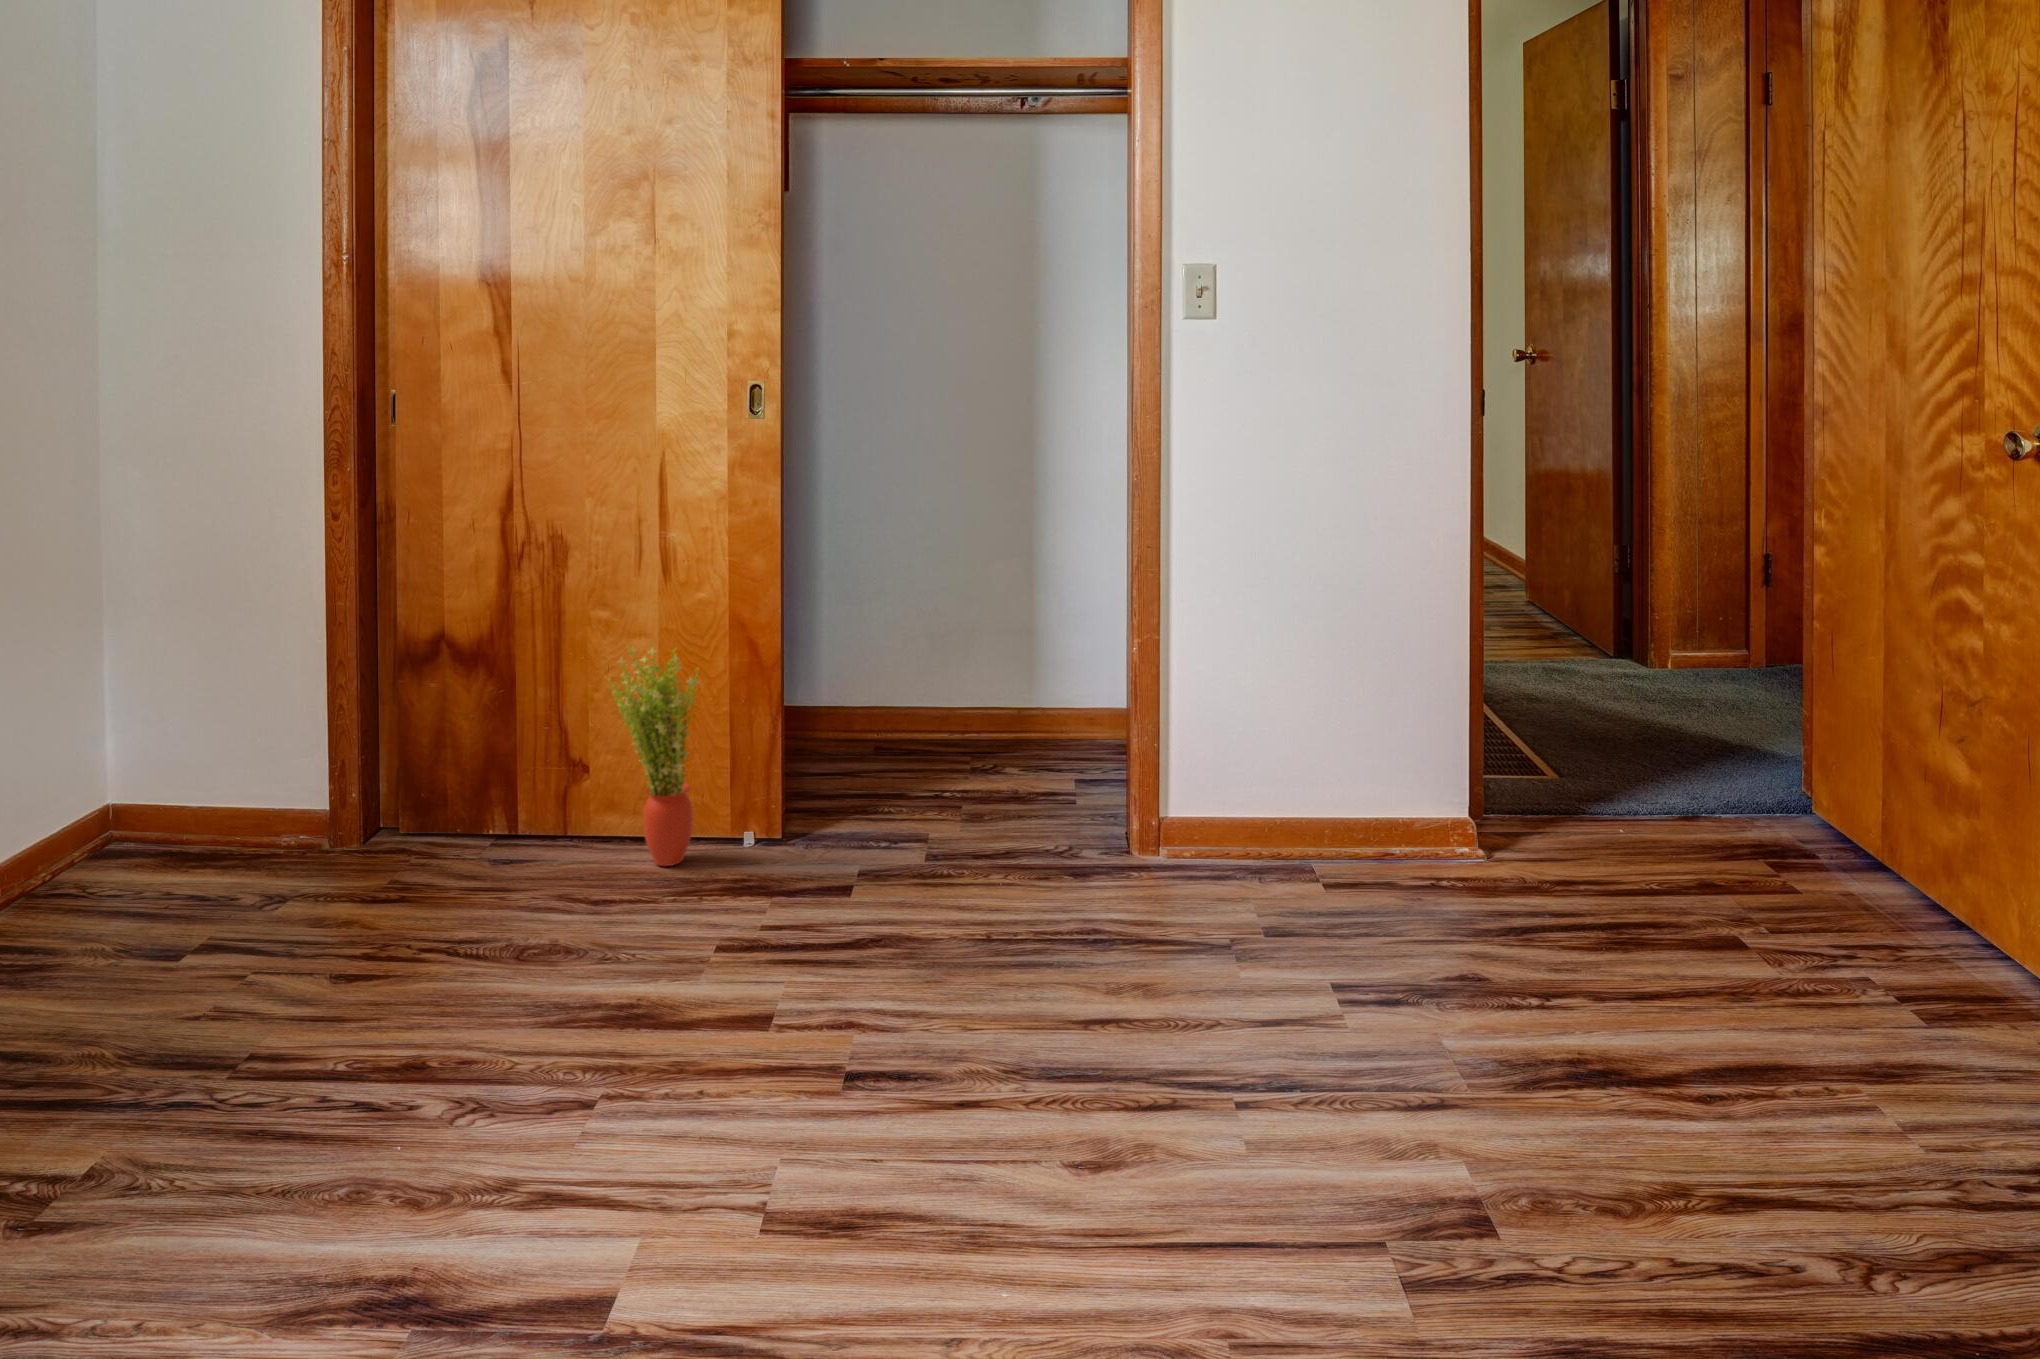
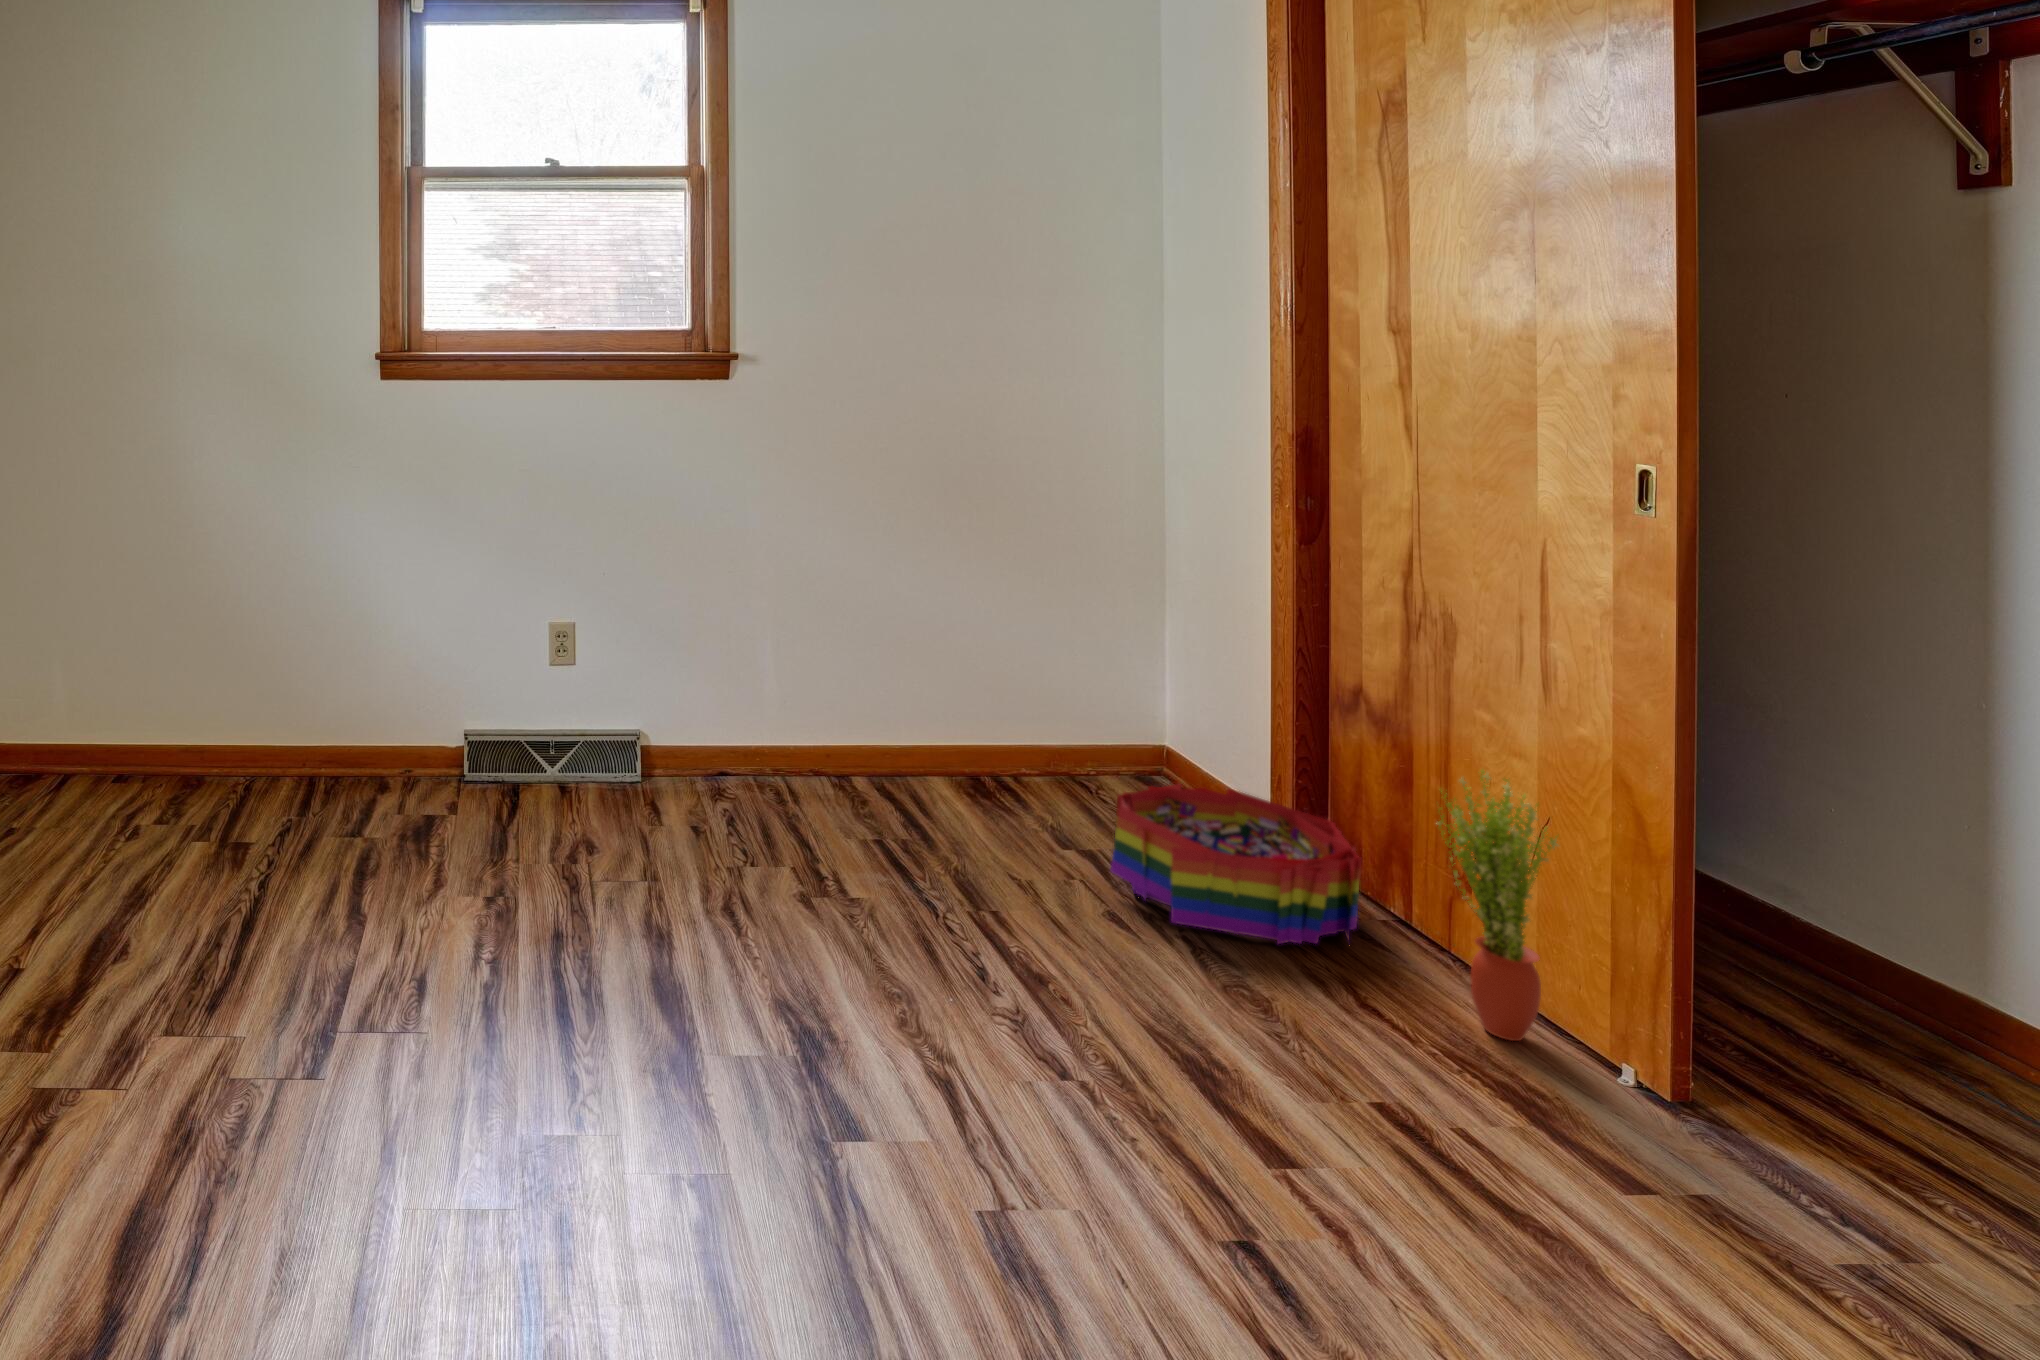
storage bin: none [229,771,515,948] -> present [1110,784,1361,944]

